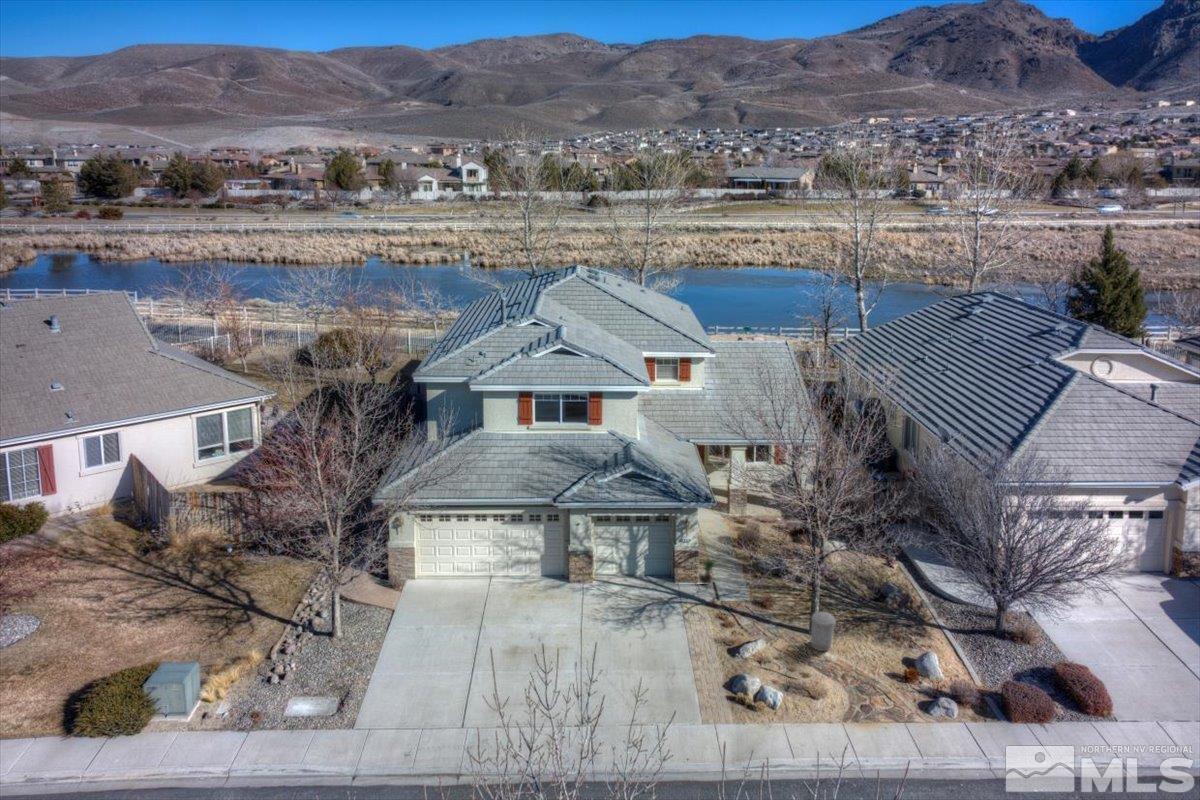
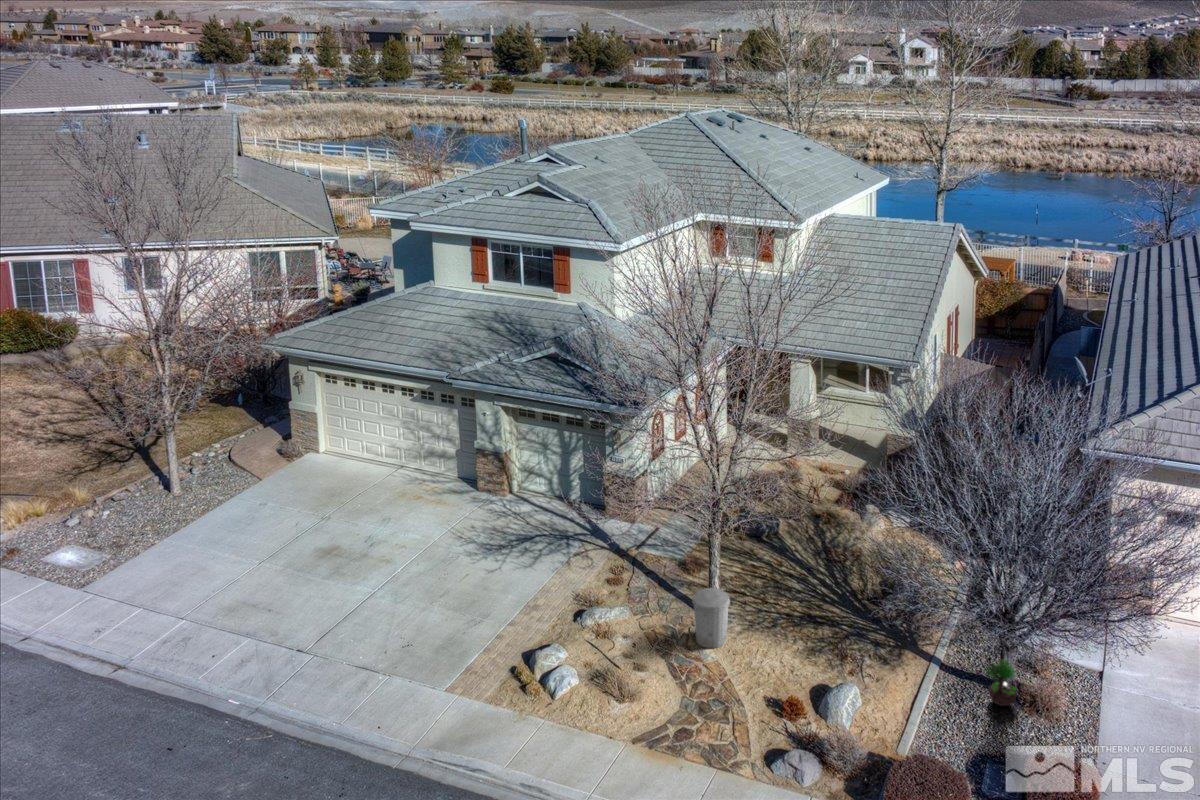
potted tree: present [699,560,715,585] -> present [984,660,1017,706]

